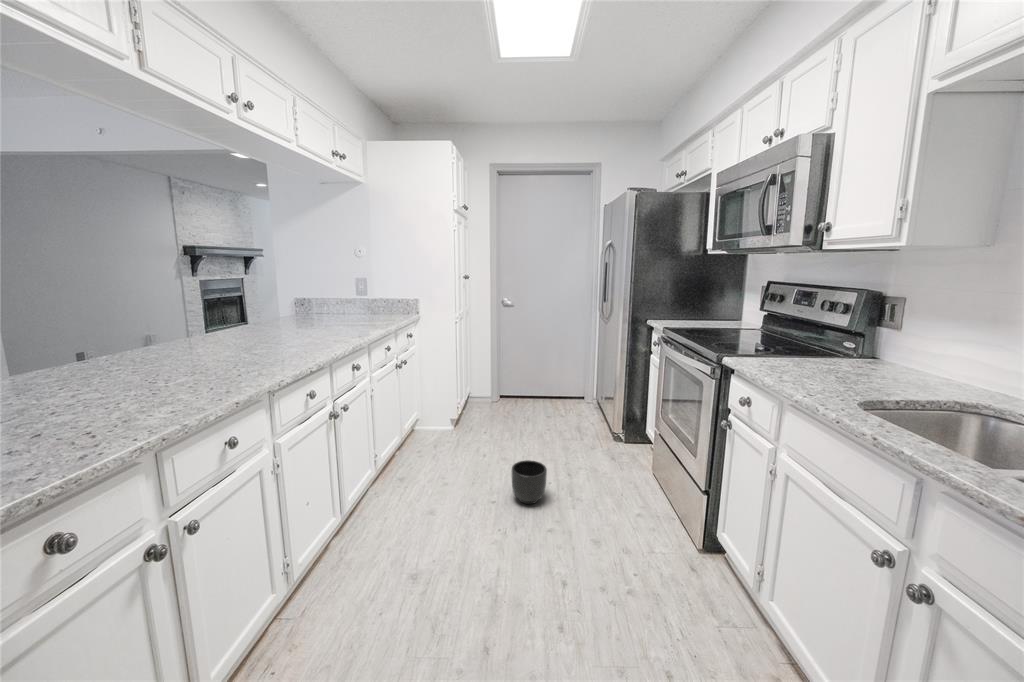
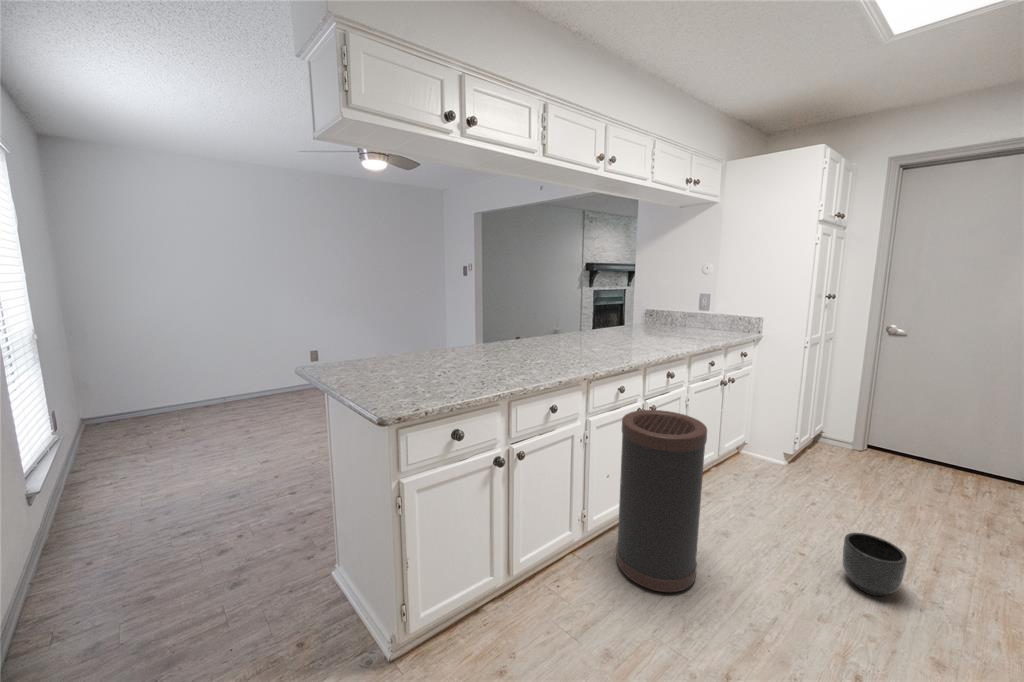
trash can: none [324,405,421,606] -> present [616,410,707,592]

